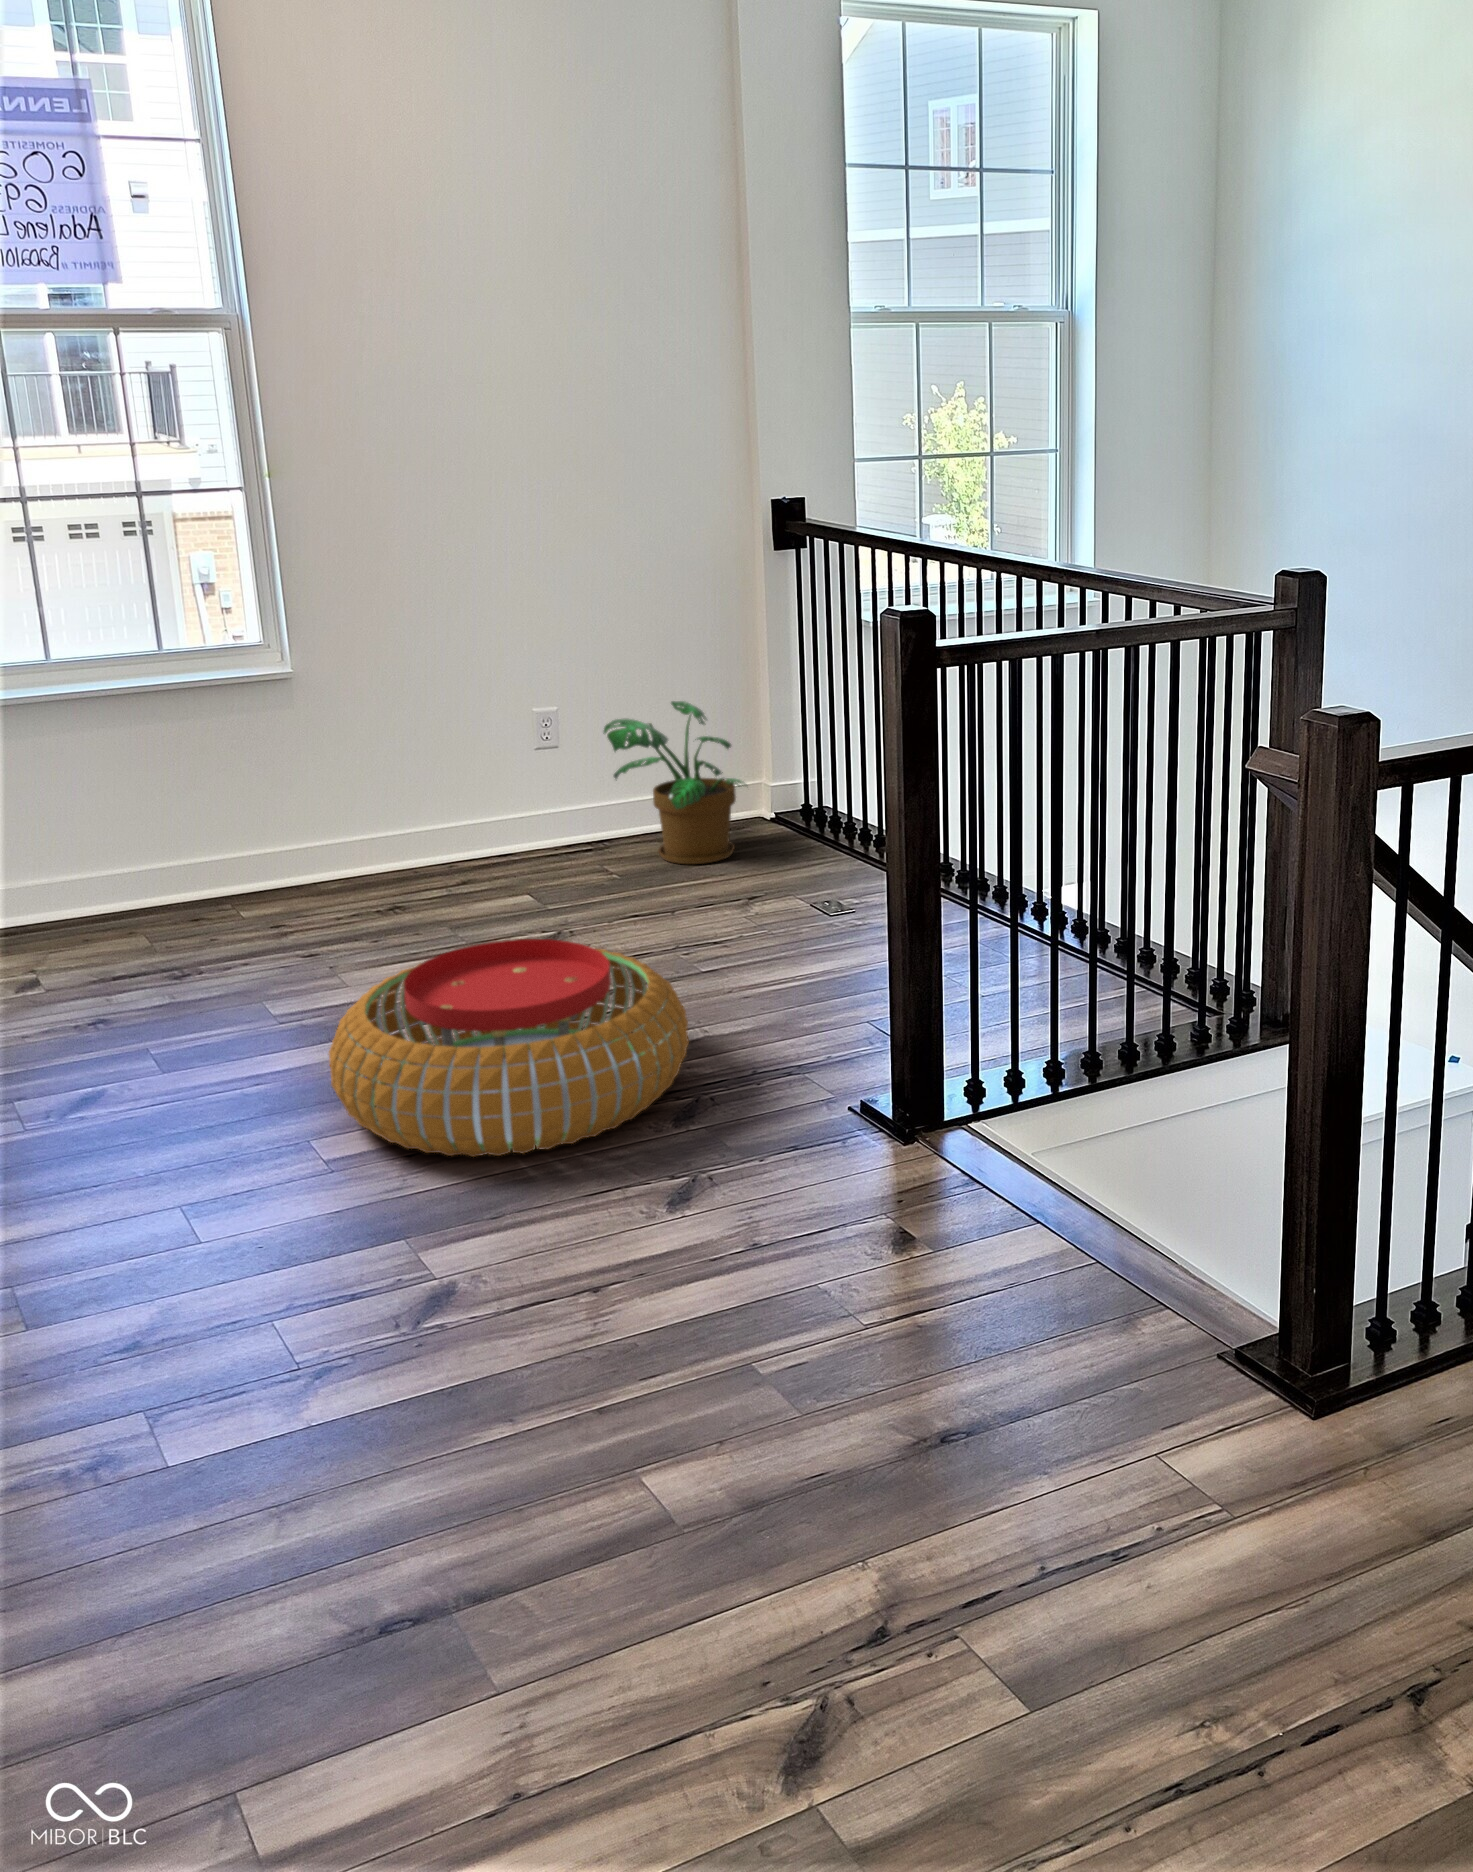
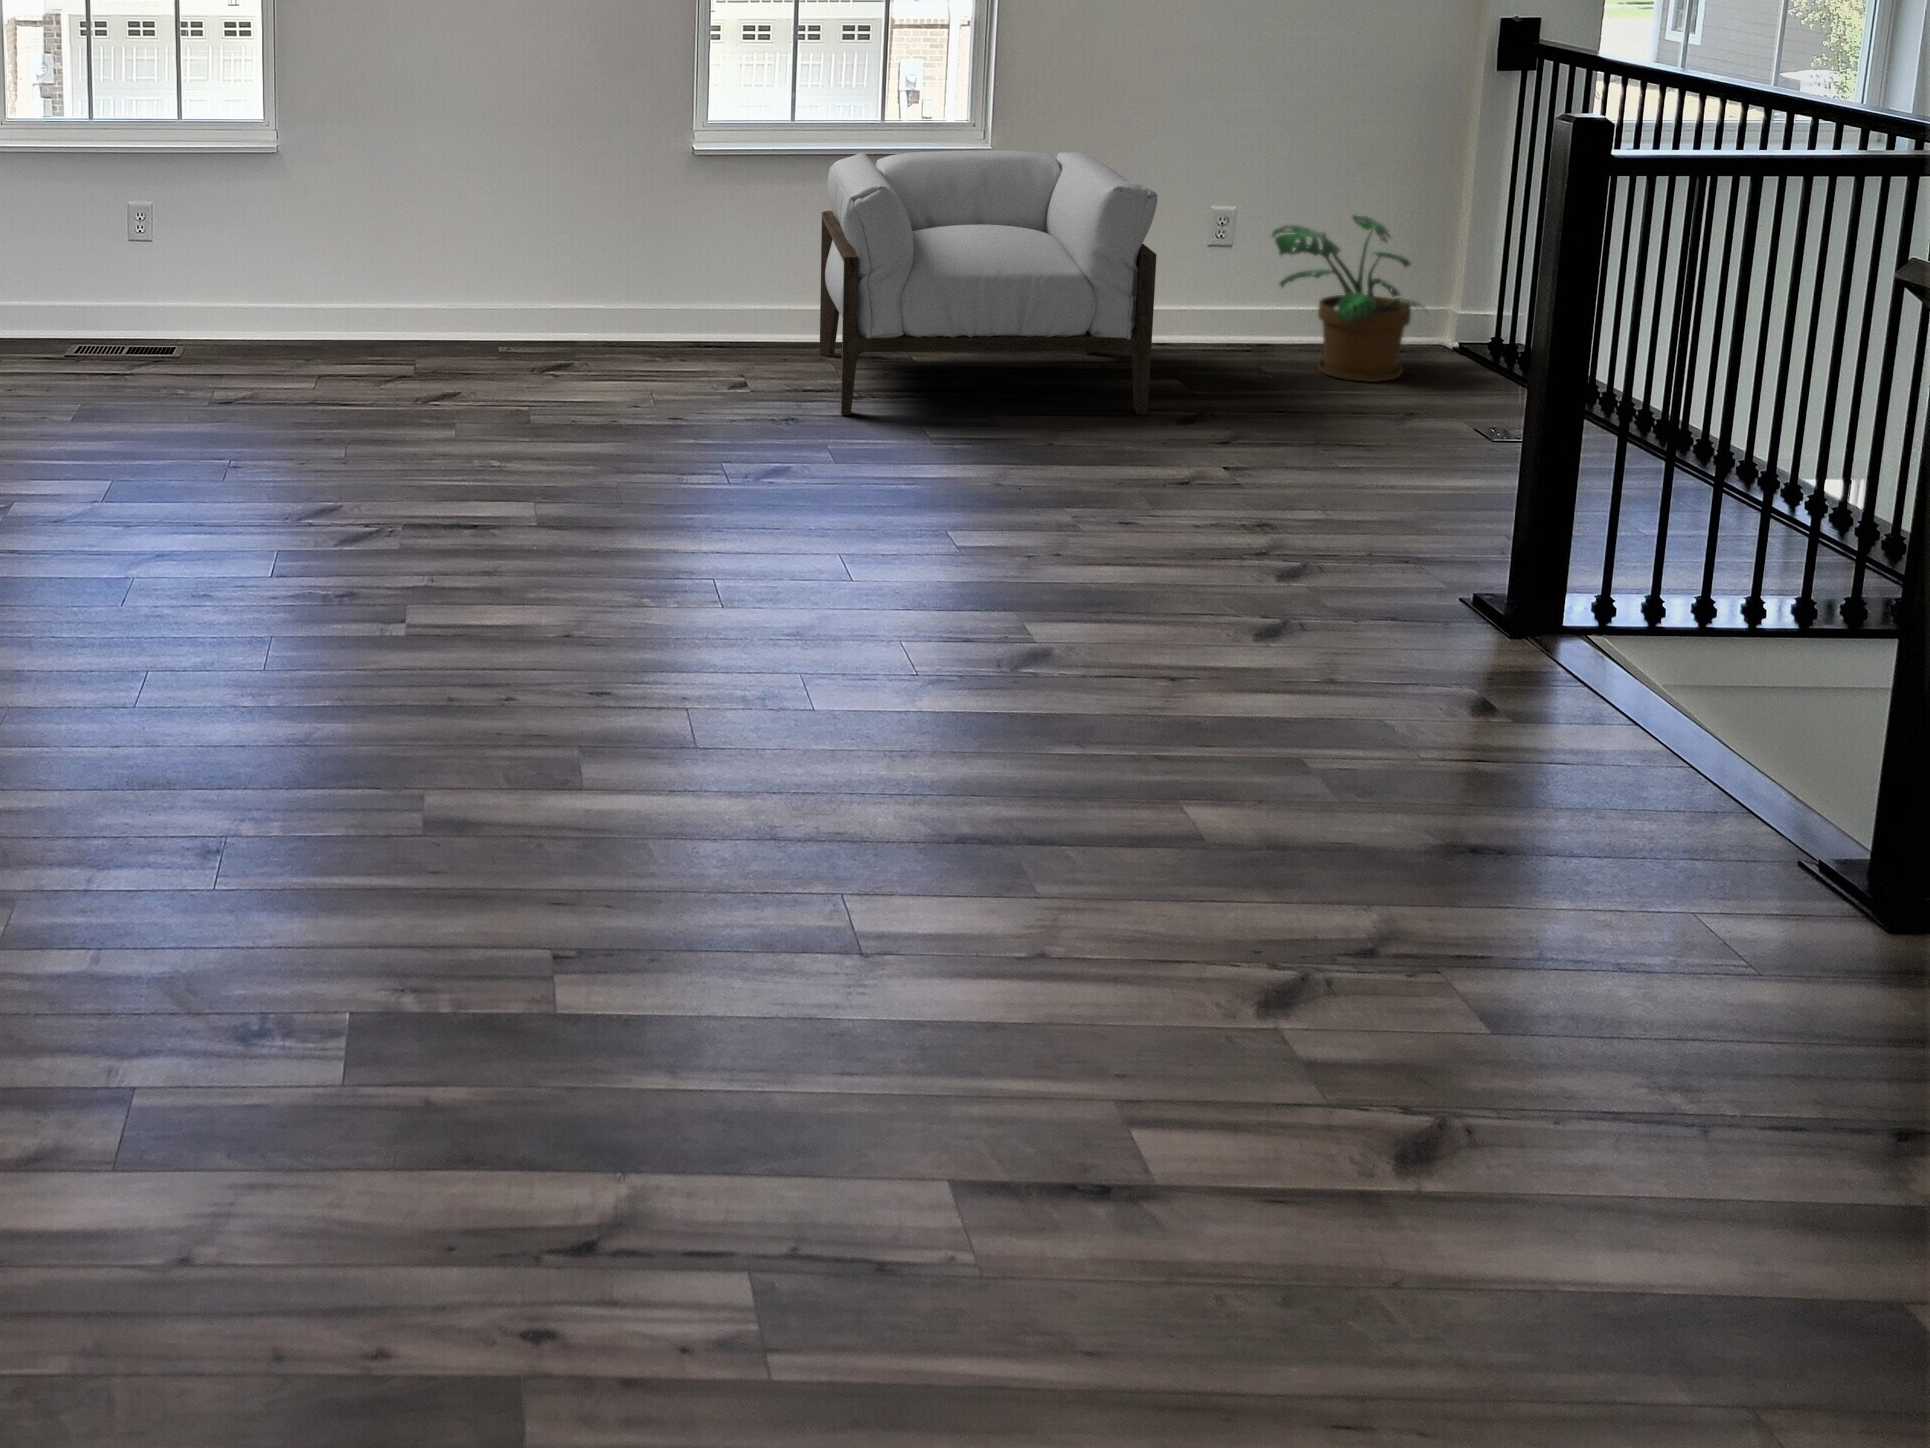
armchair: none [113,663,507,1000] -> present [820,151,1158,415]
pouf: present [329,939,689,1157] -> none [980,399,1308,573]

